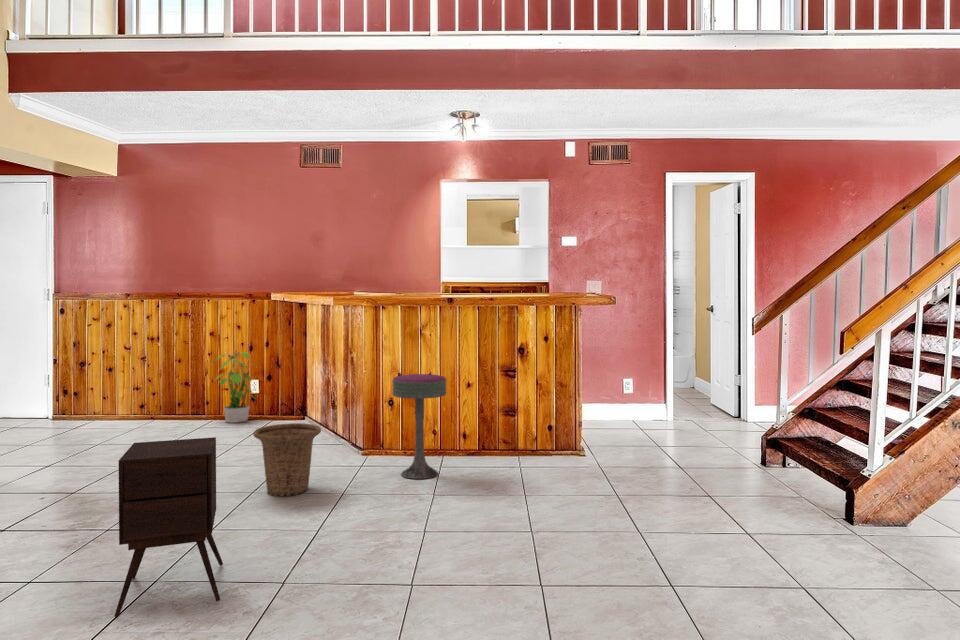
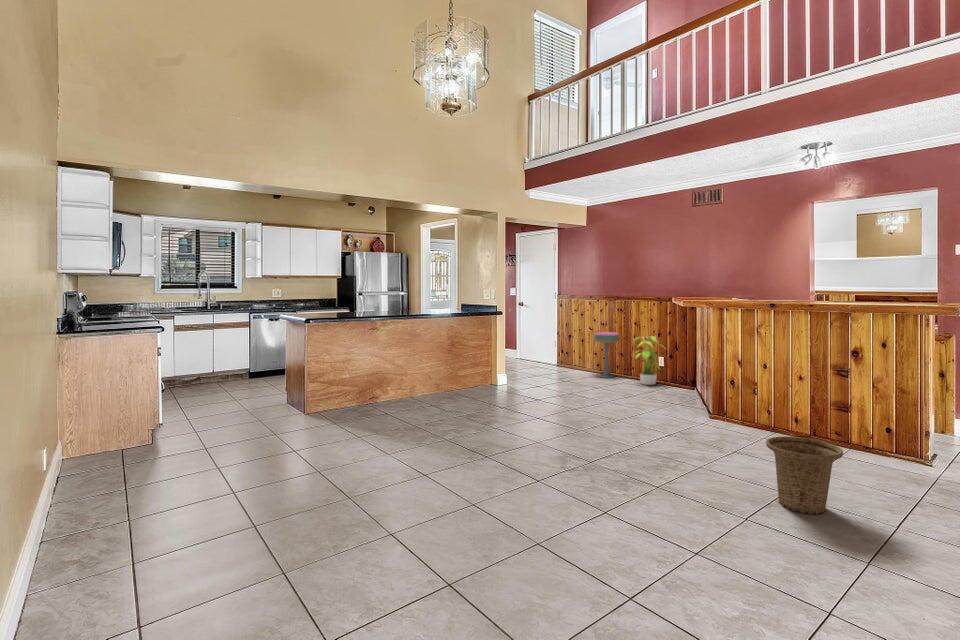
bar stool: present [392,374,446,479] -> present [594,332,619,378]
basket: present [253,423,321,496] -> present [766,436,843,514]
side table: present [115,437,223,617] -> none [502,381,560,467]

